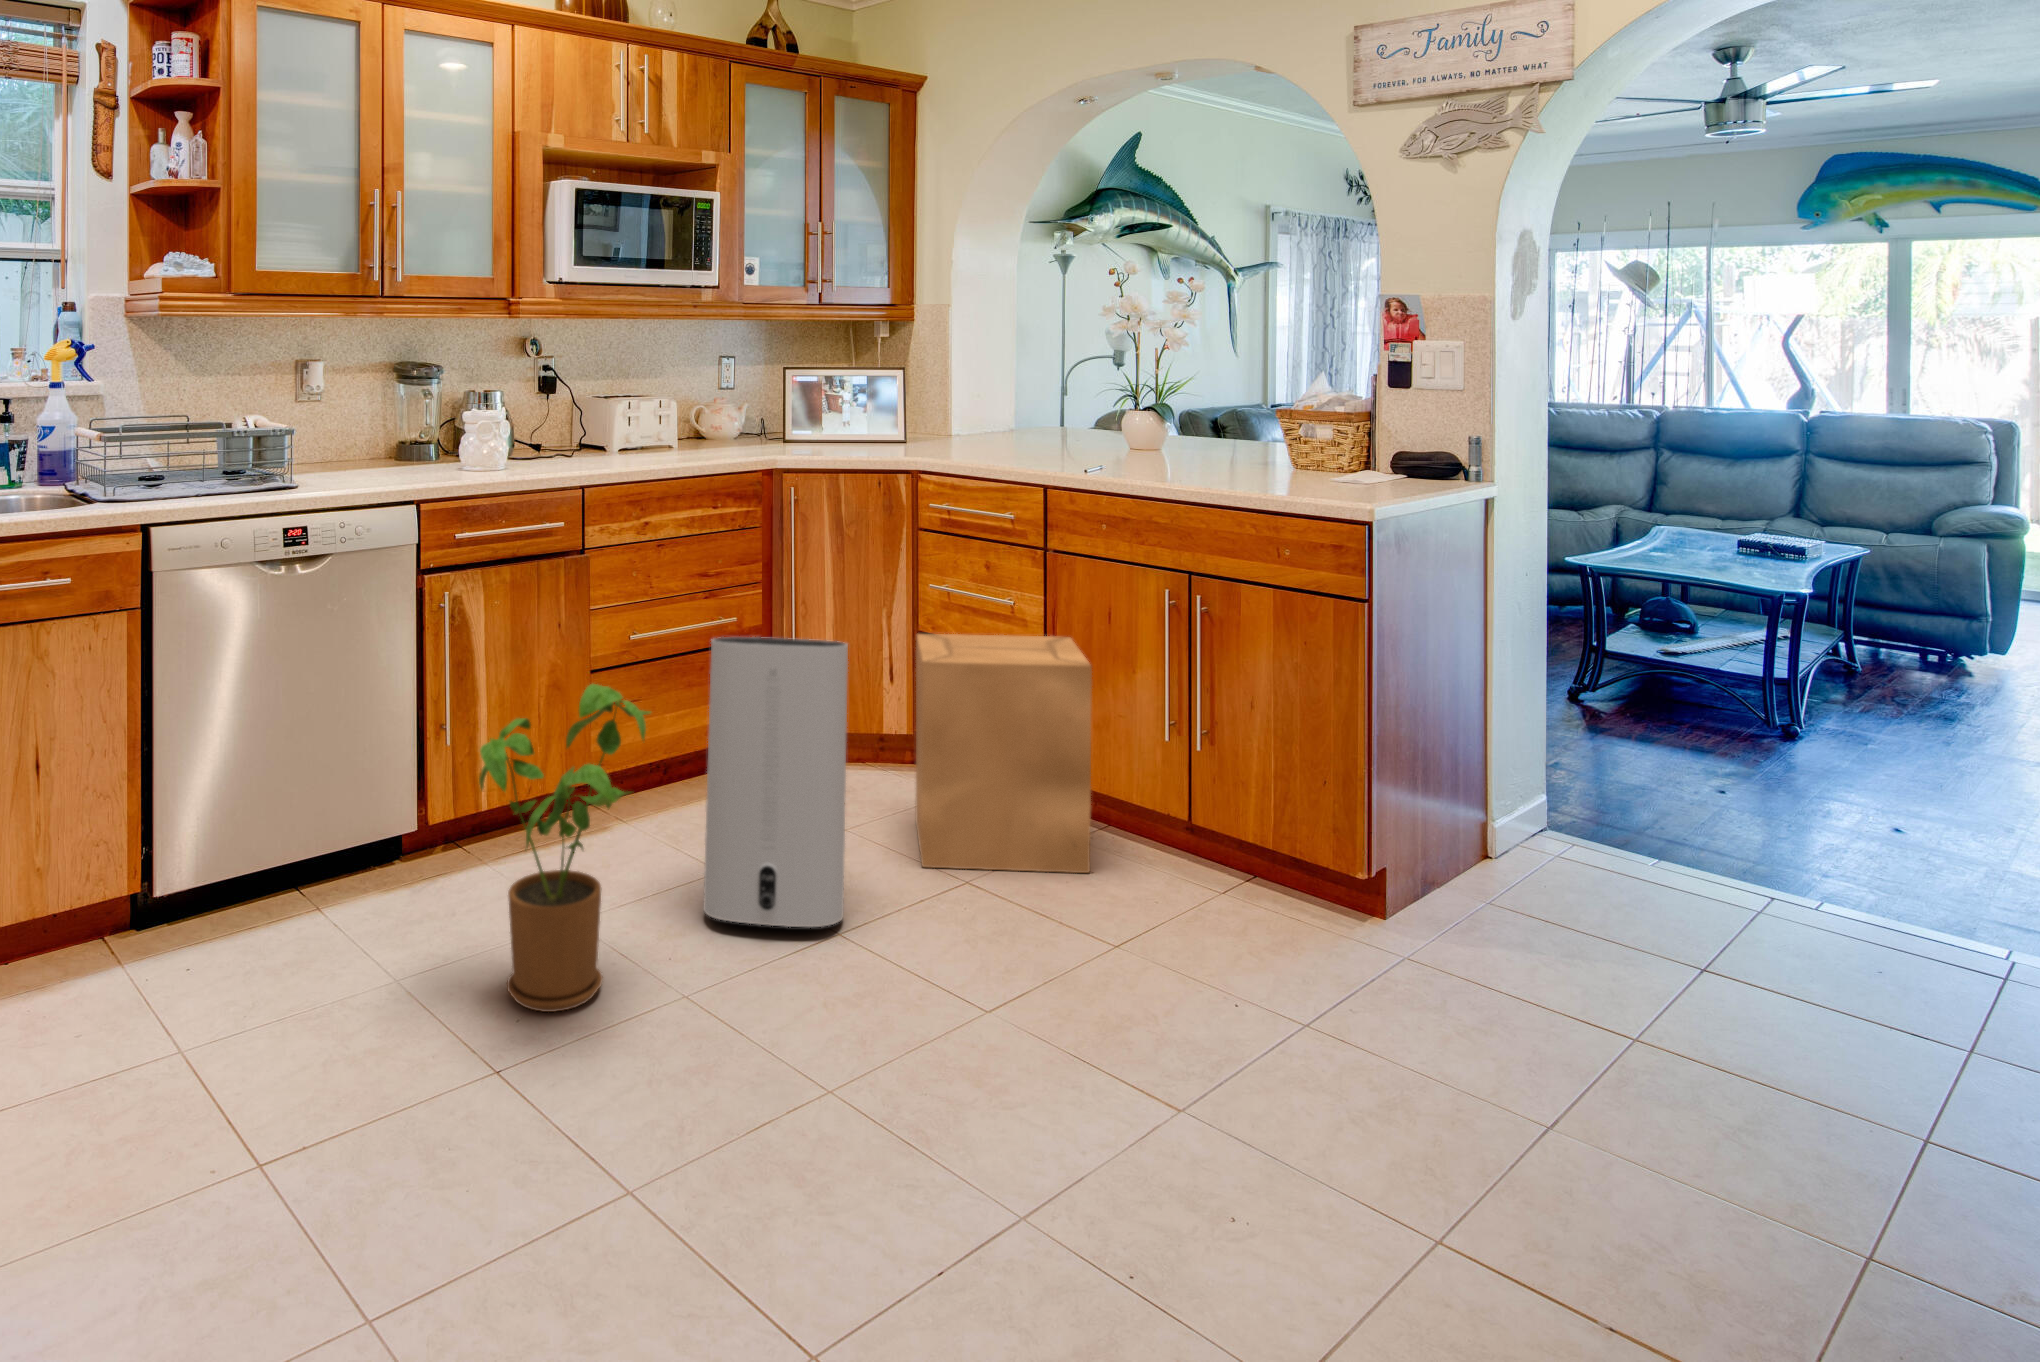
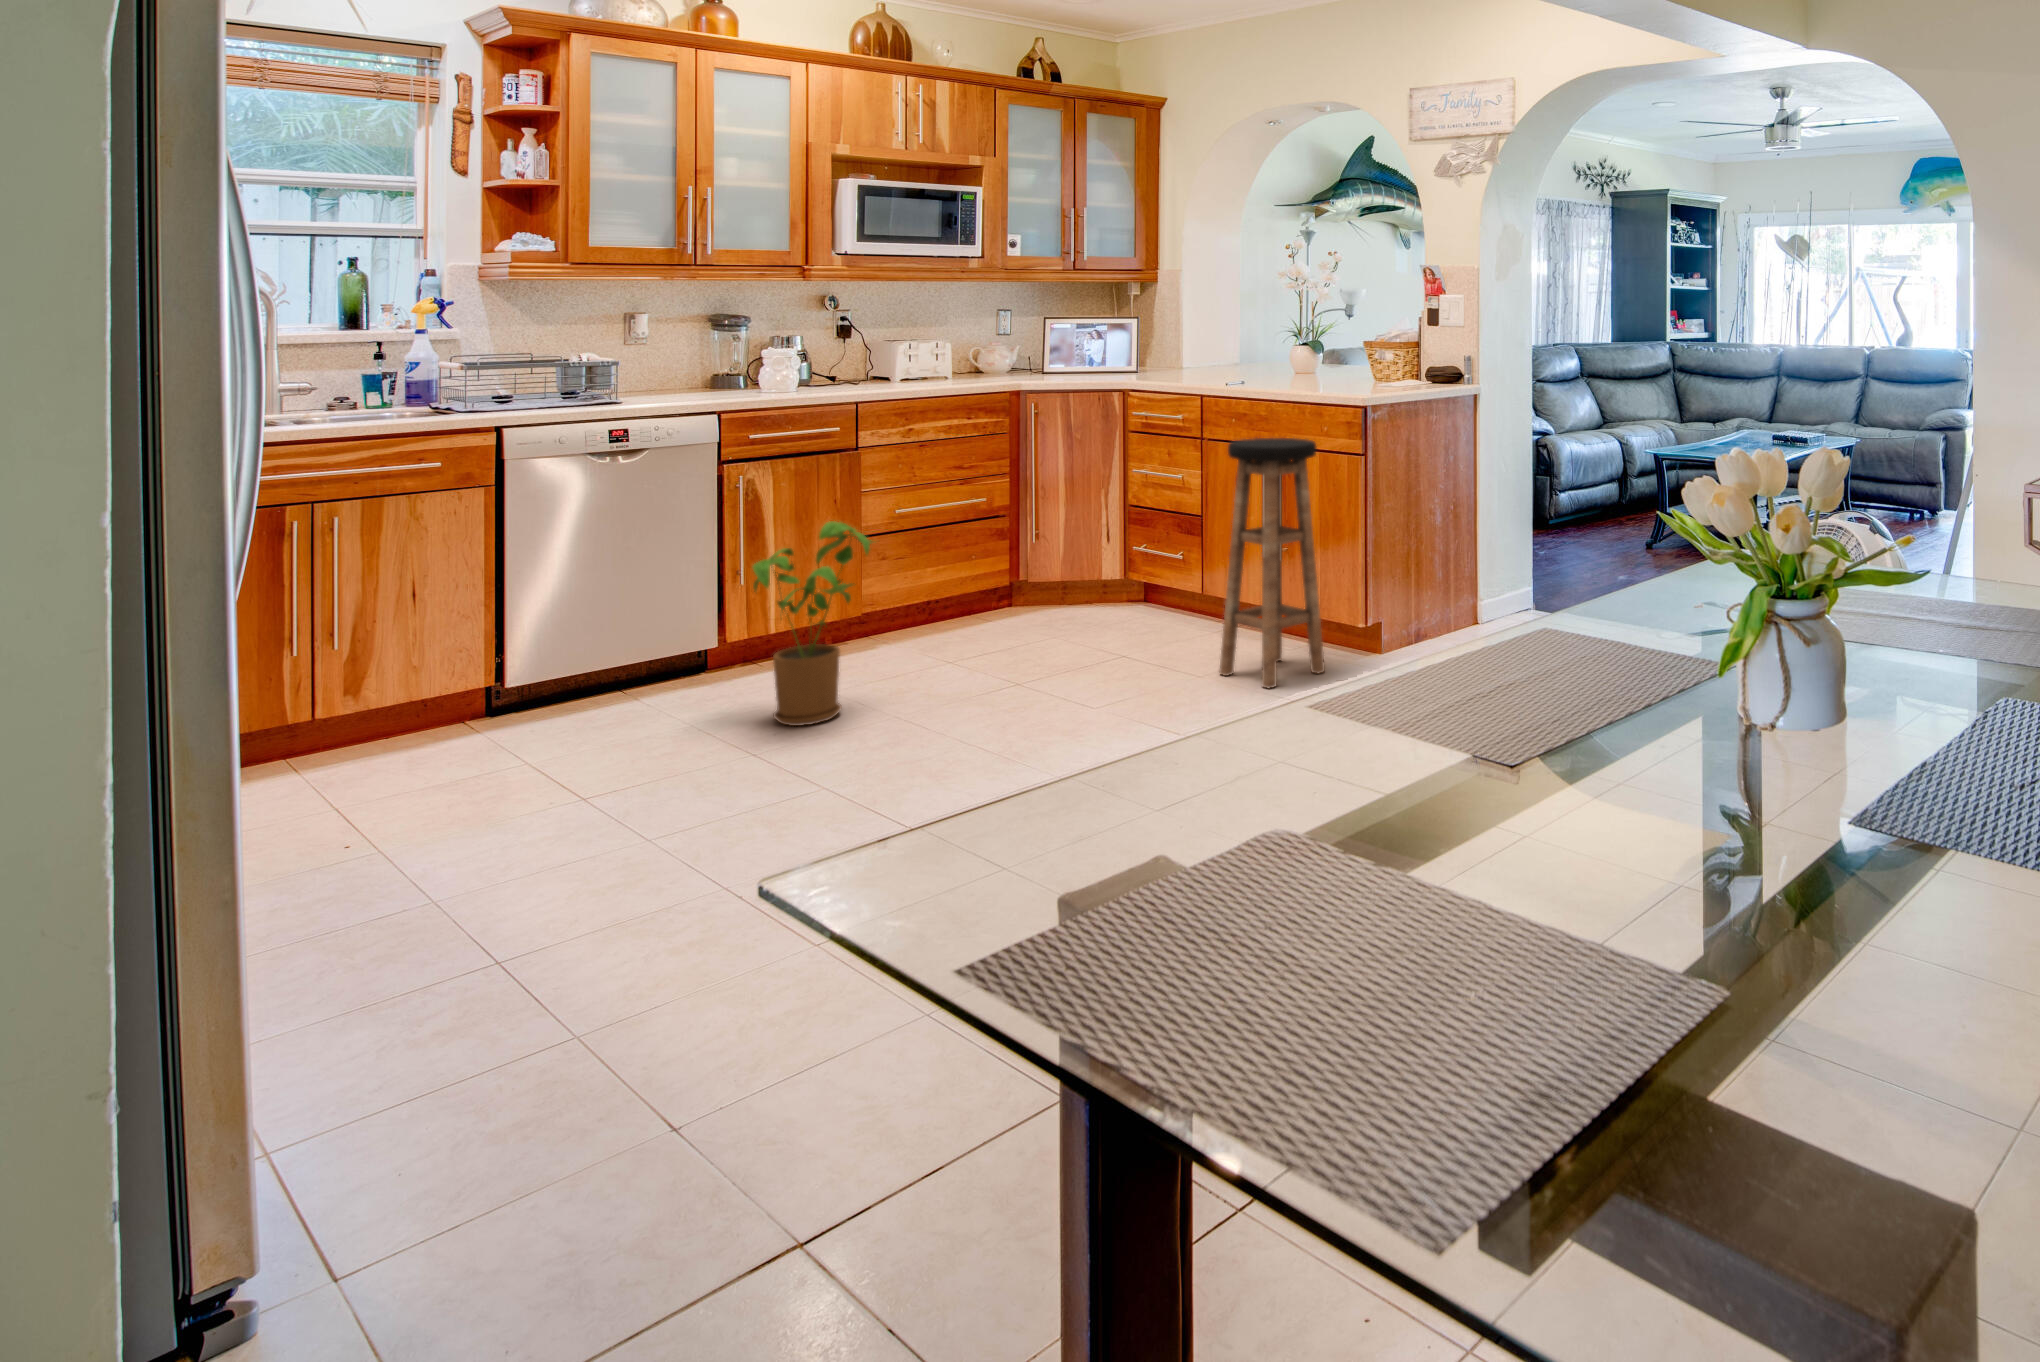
bar stool: none [1148,557,1325,986] -> present [1220,438,1325,689]
cardboard box: present [915,634,1092,873] -> none [1096,501,1215,652]
air purifier: present [703,637,848,927] -> none [927,500,1031,679]

